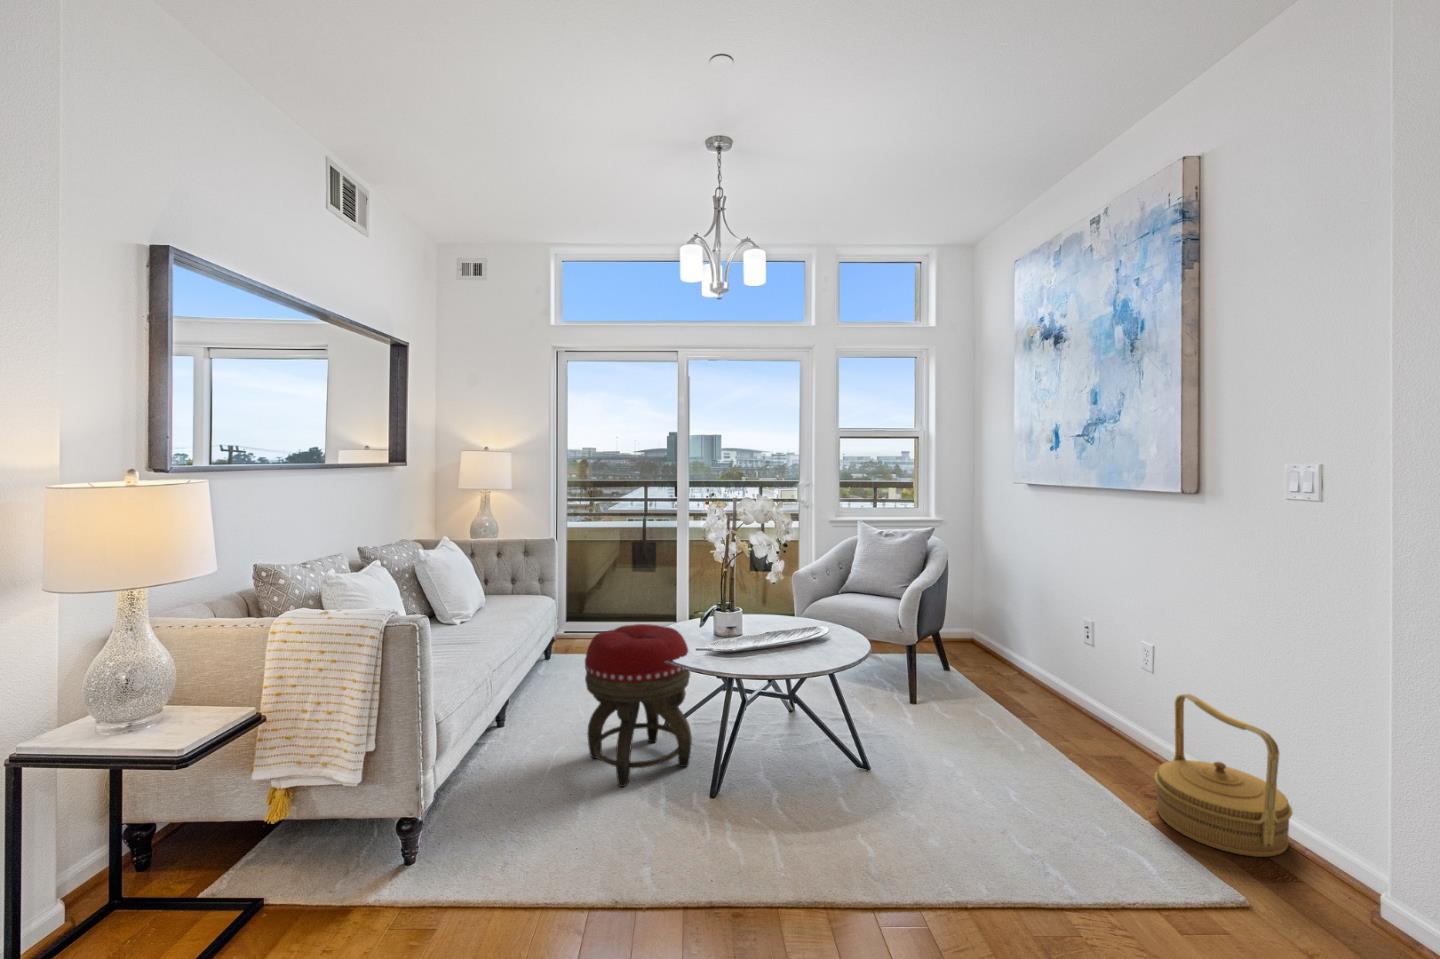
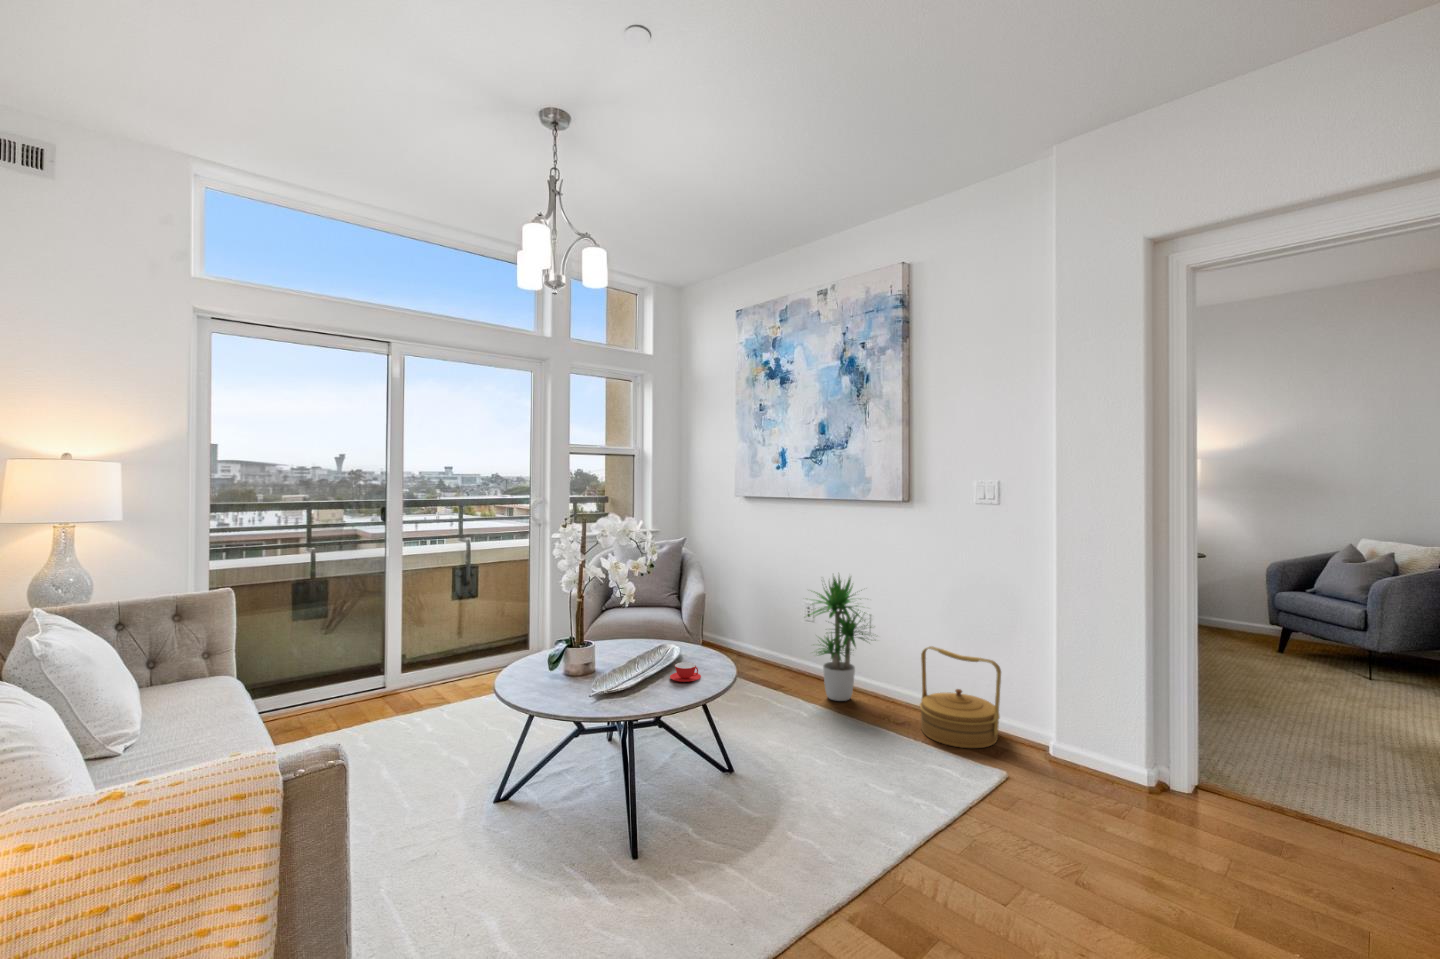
potted plant: none [1031,577,1141,740] -> present [810,577,871,701]
footstool: present [585,624,692,787] -> none [437,675,576,885]
teacup: none [780,642,810,661] -> present [670,662,701,682]

